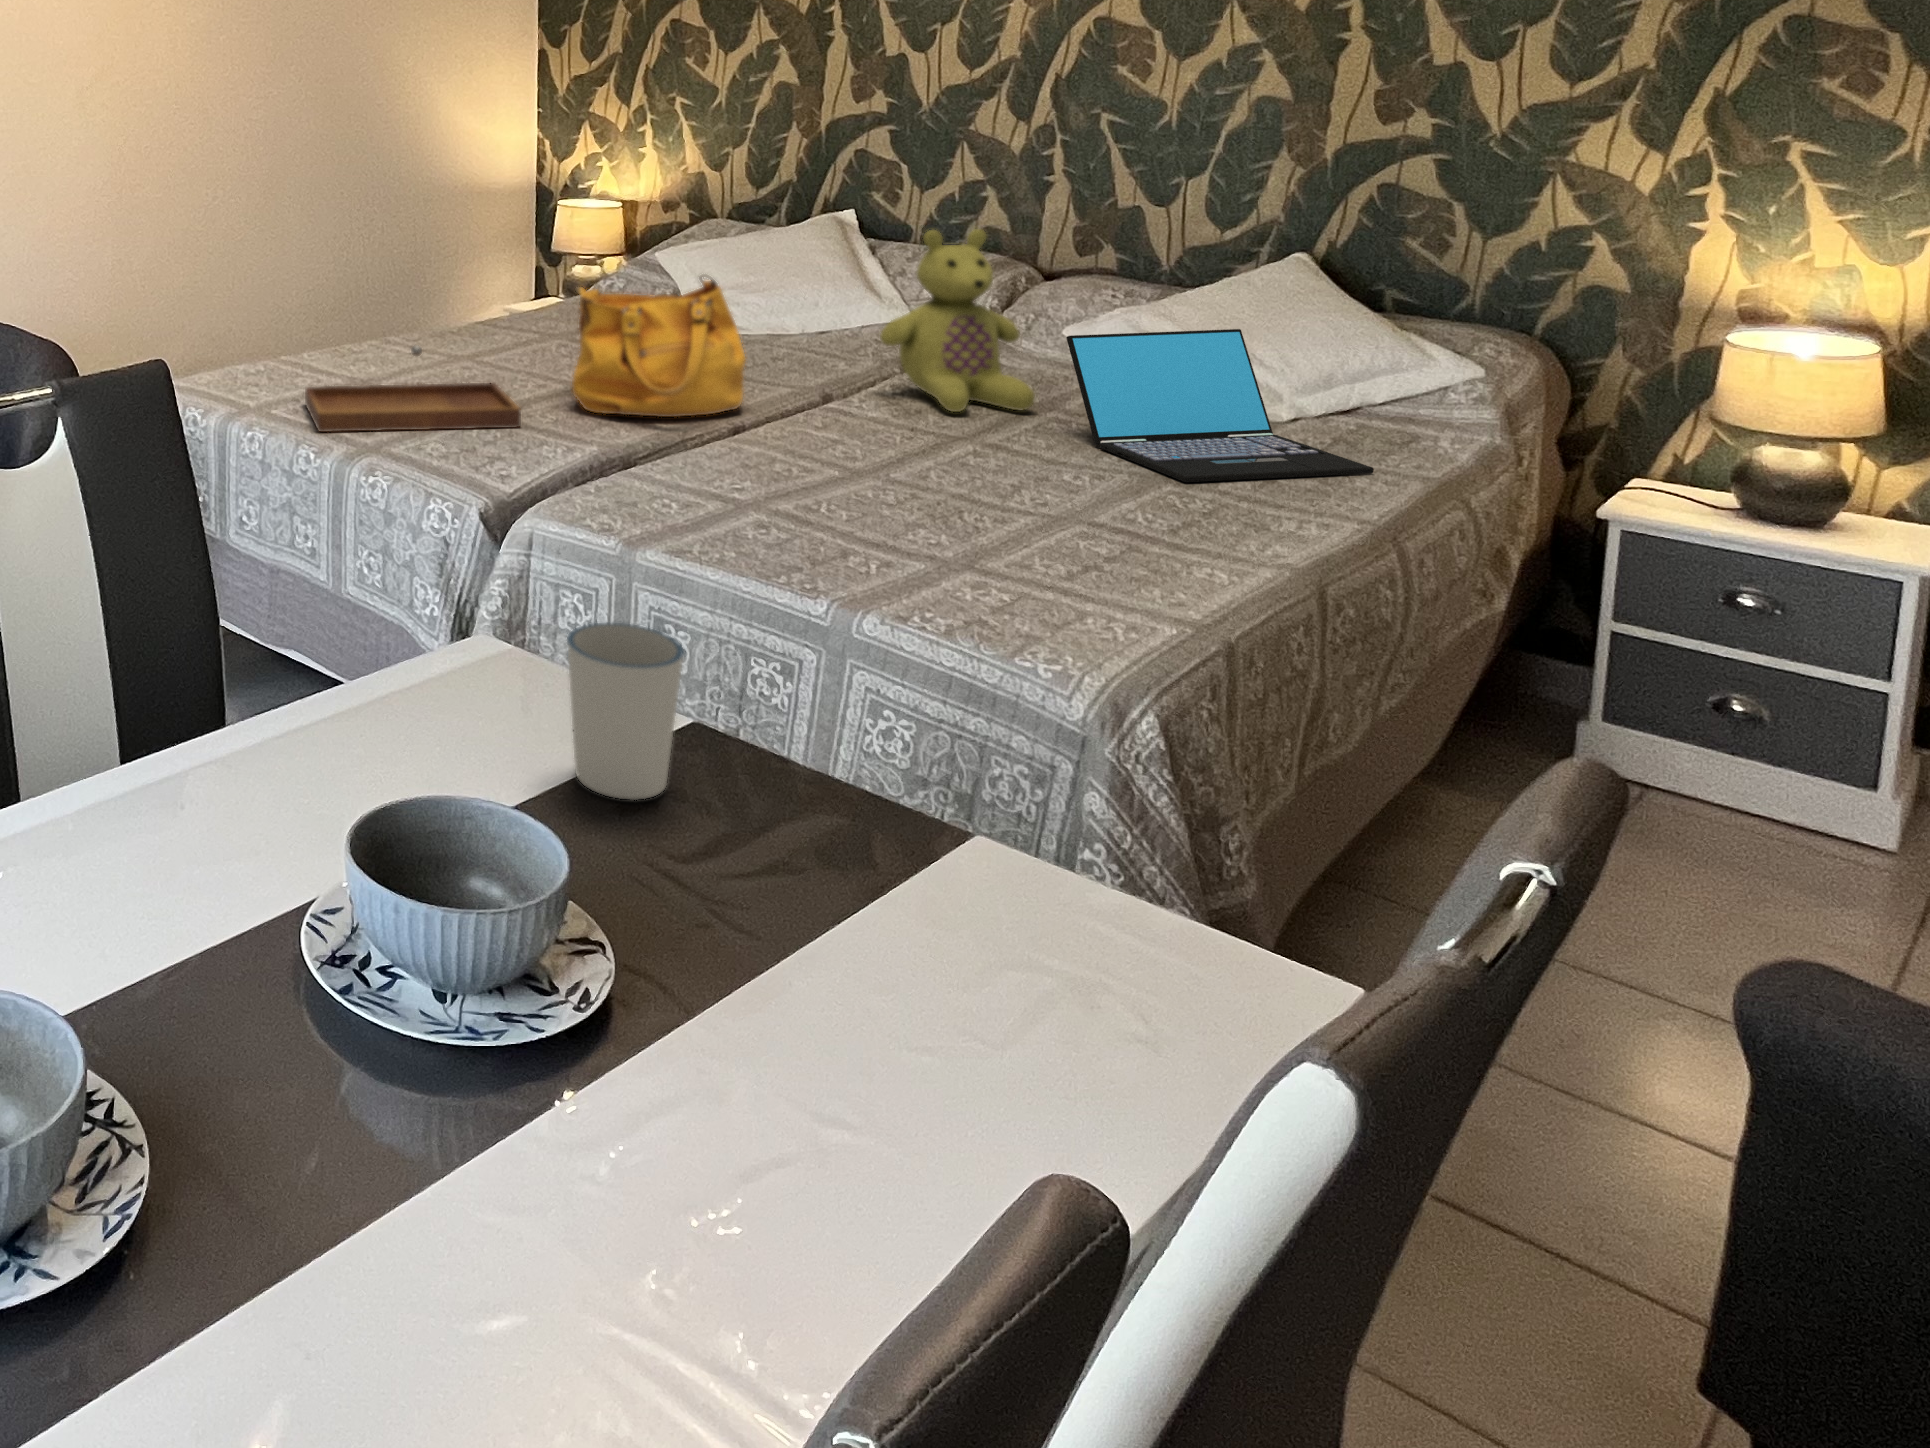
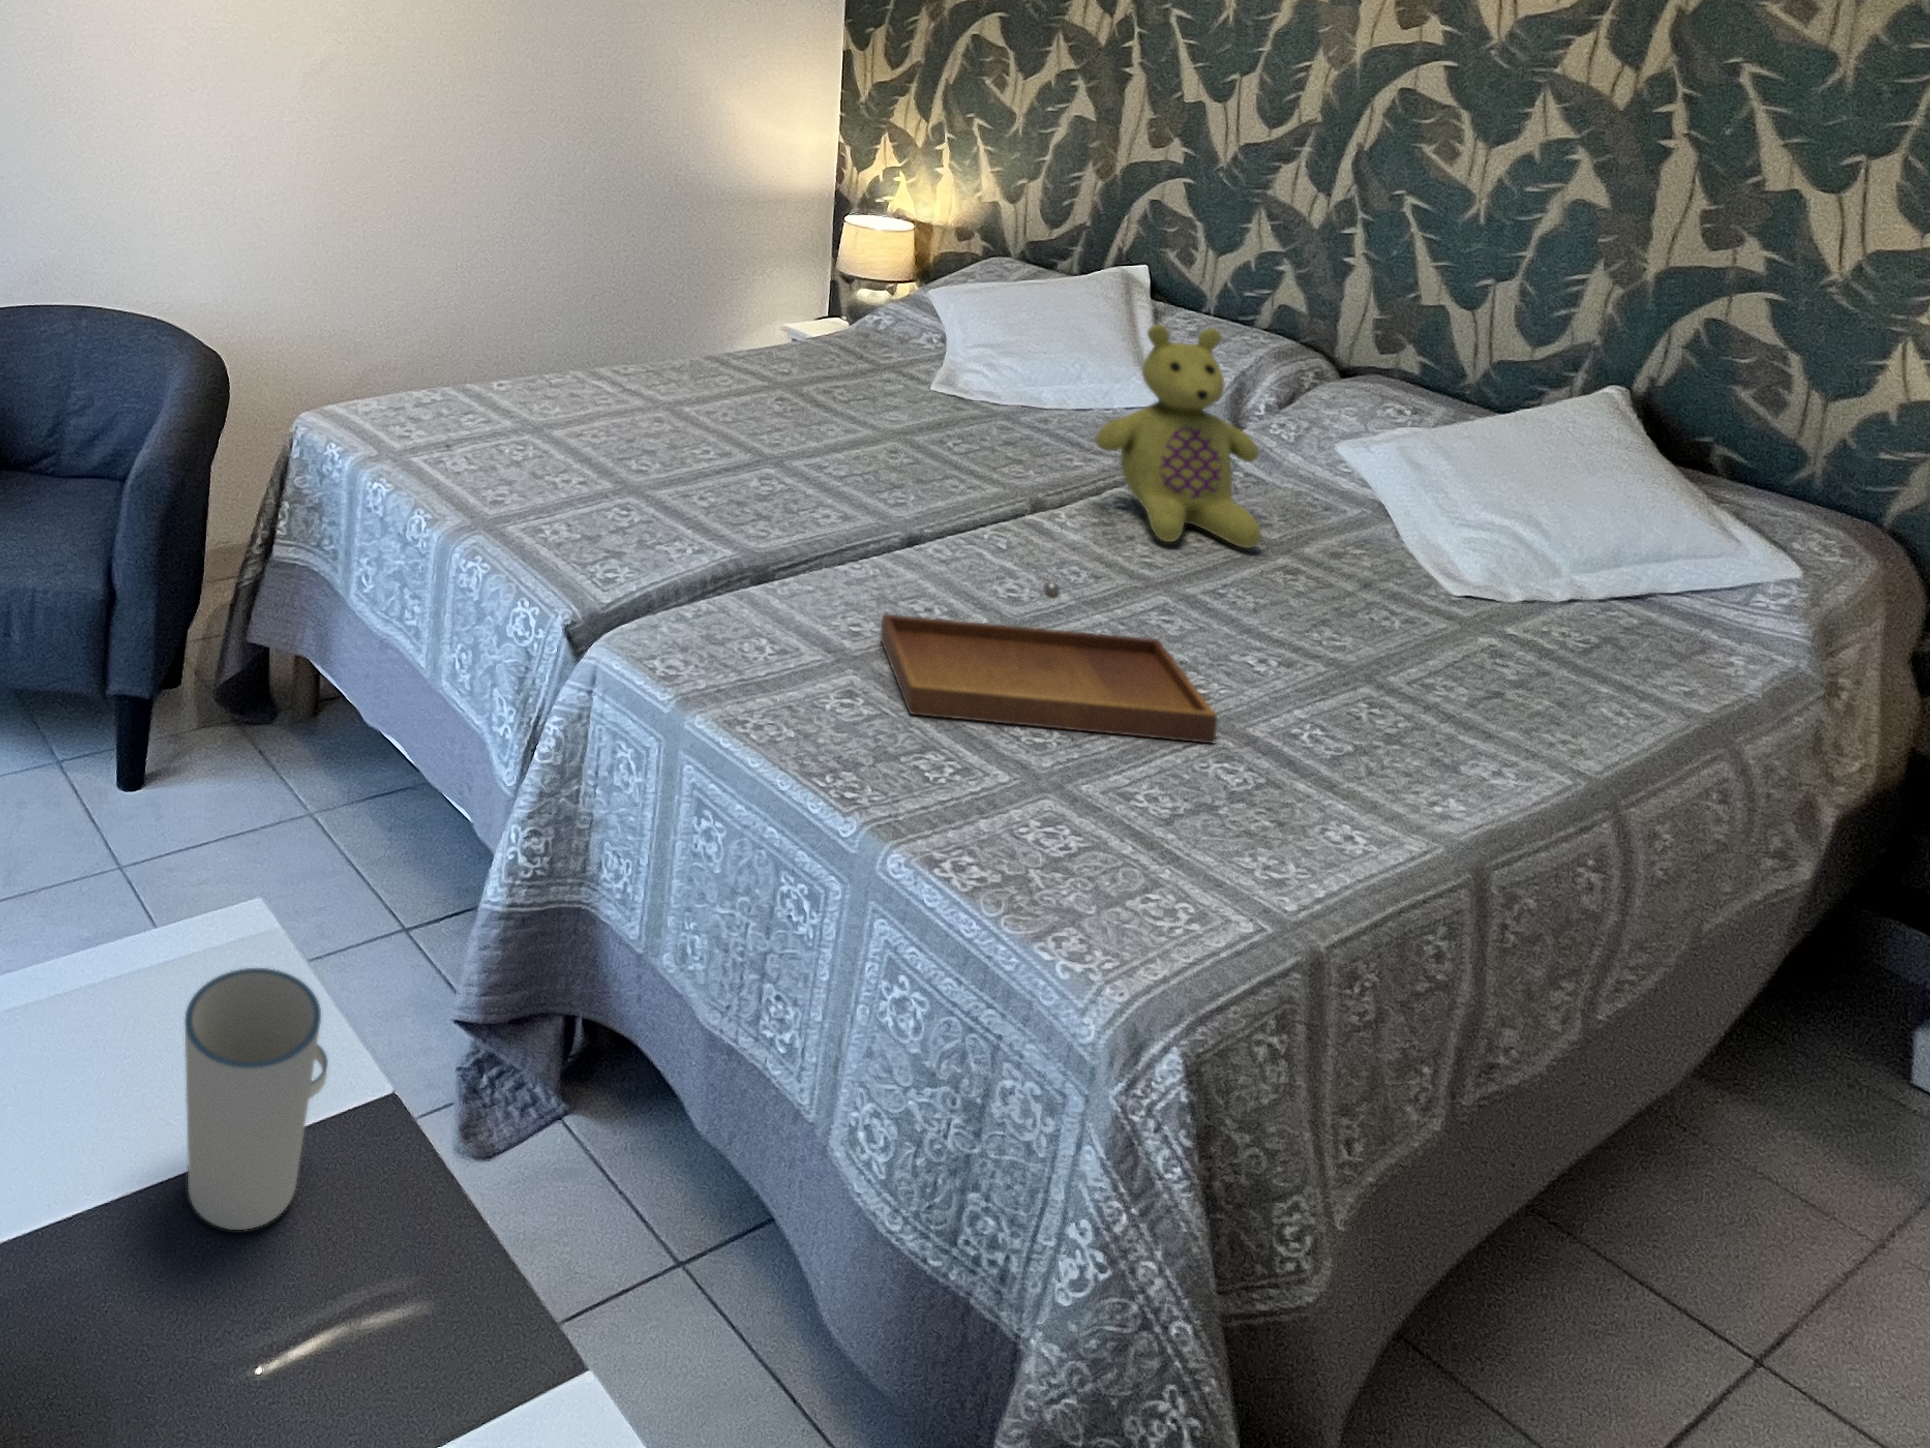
handbag: present [572,275,746,417] -> none [739,349,932,512]
laptop: present [1066,329,1374,482] -> none [1283,476,1628,698]
tray: present [305,346,521,432] -> present [881,582,1217,744]

